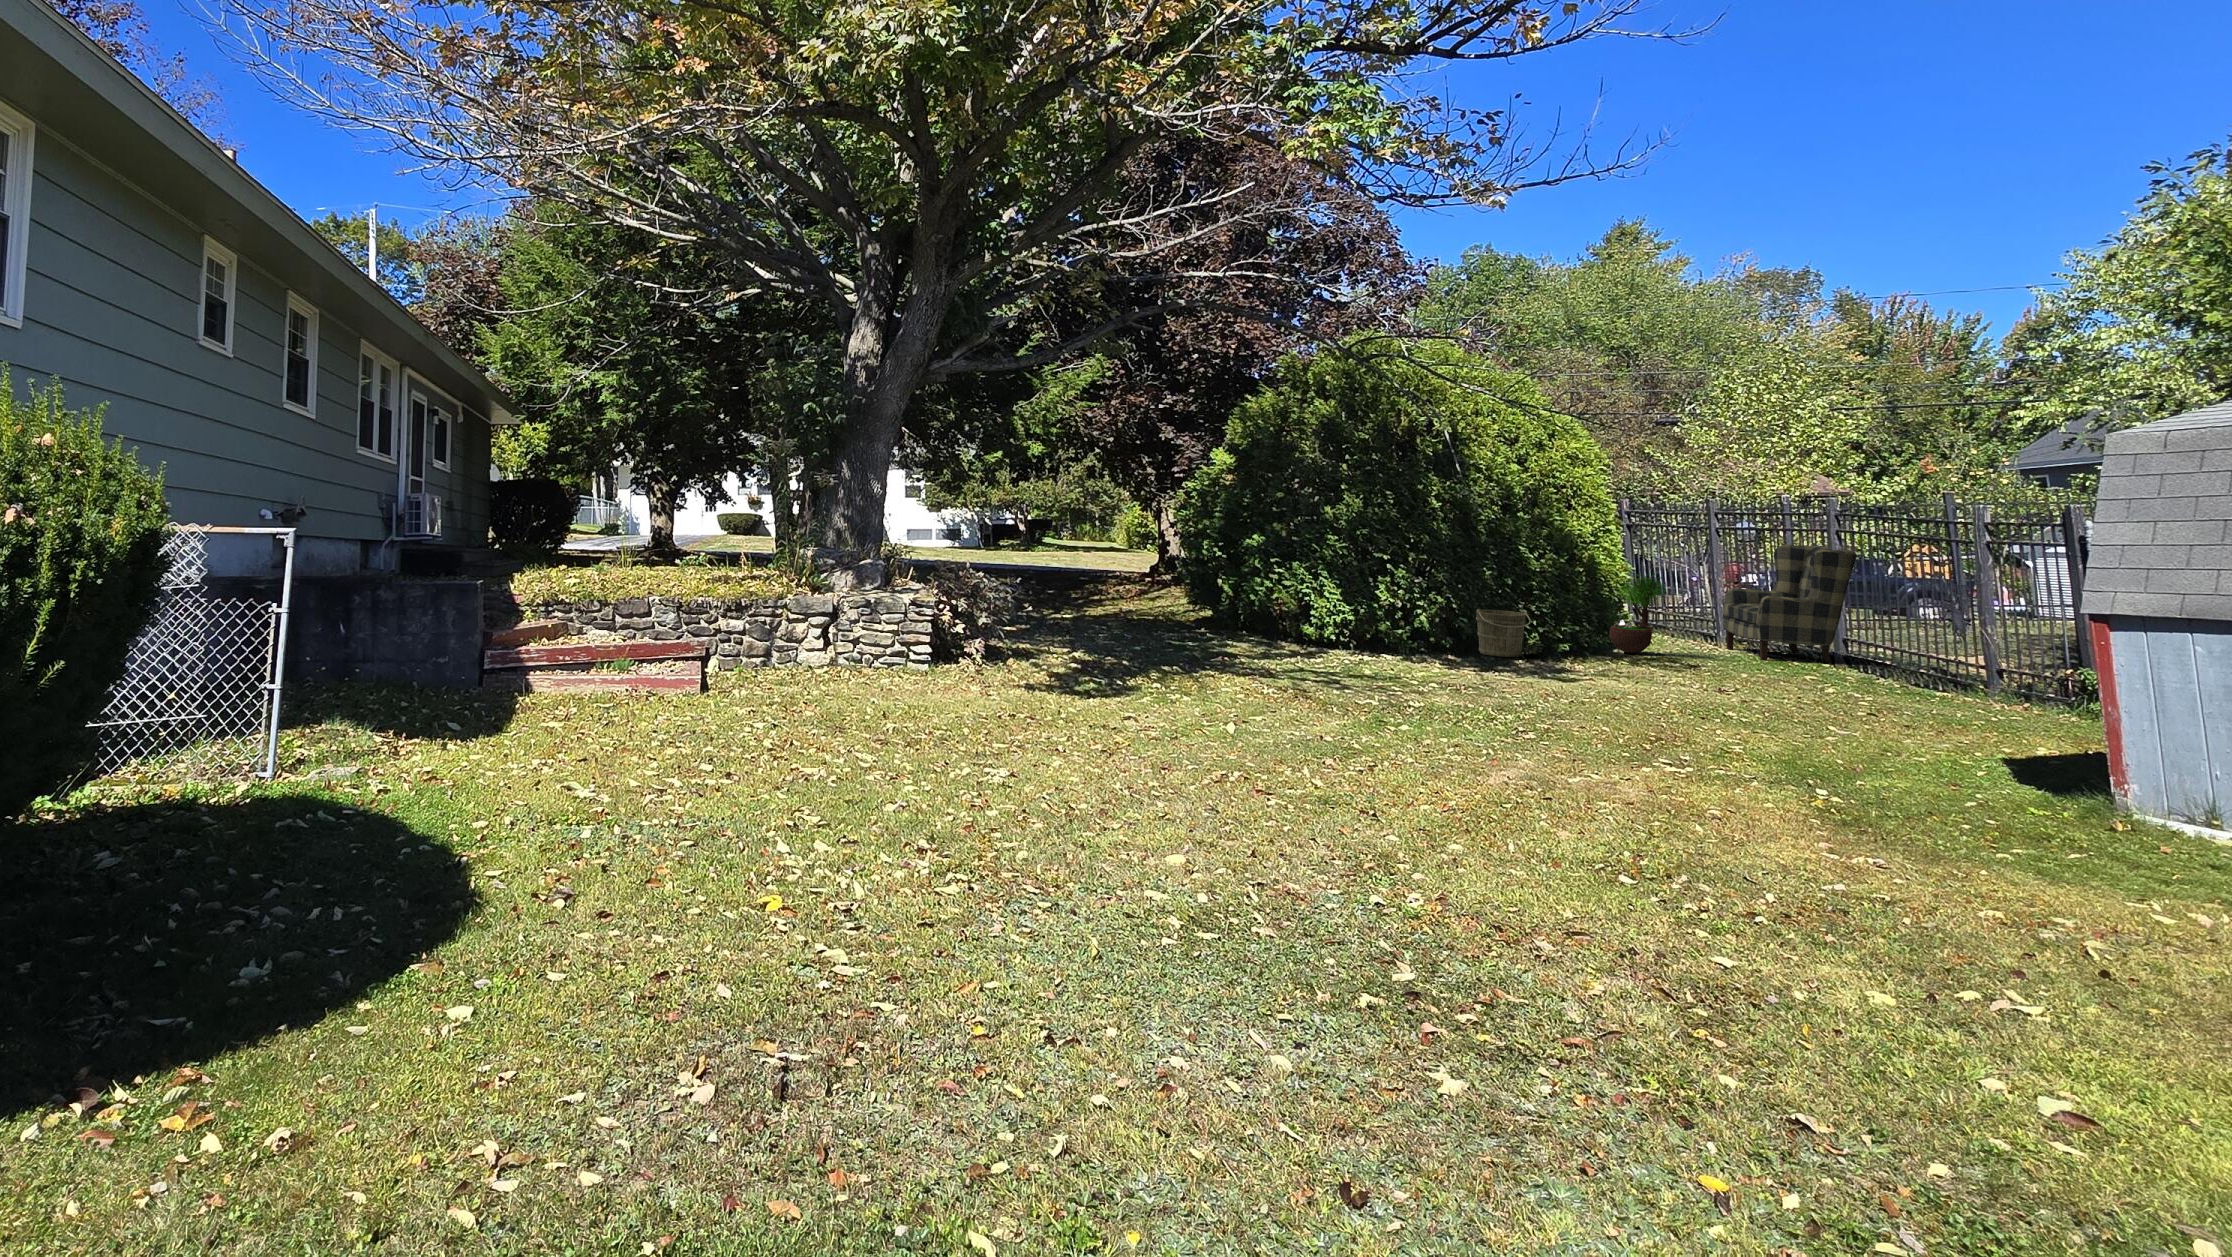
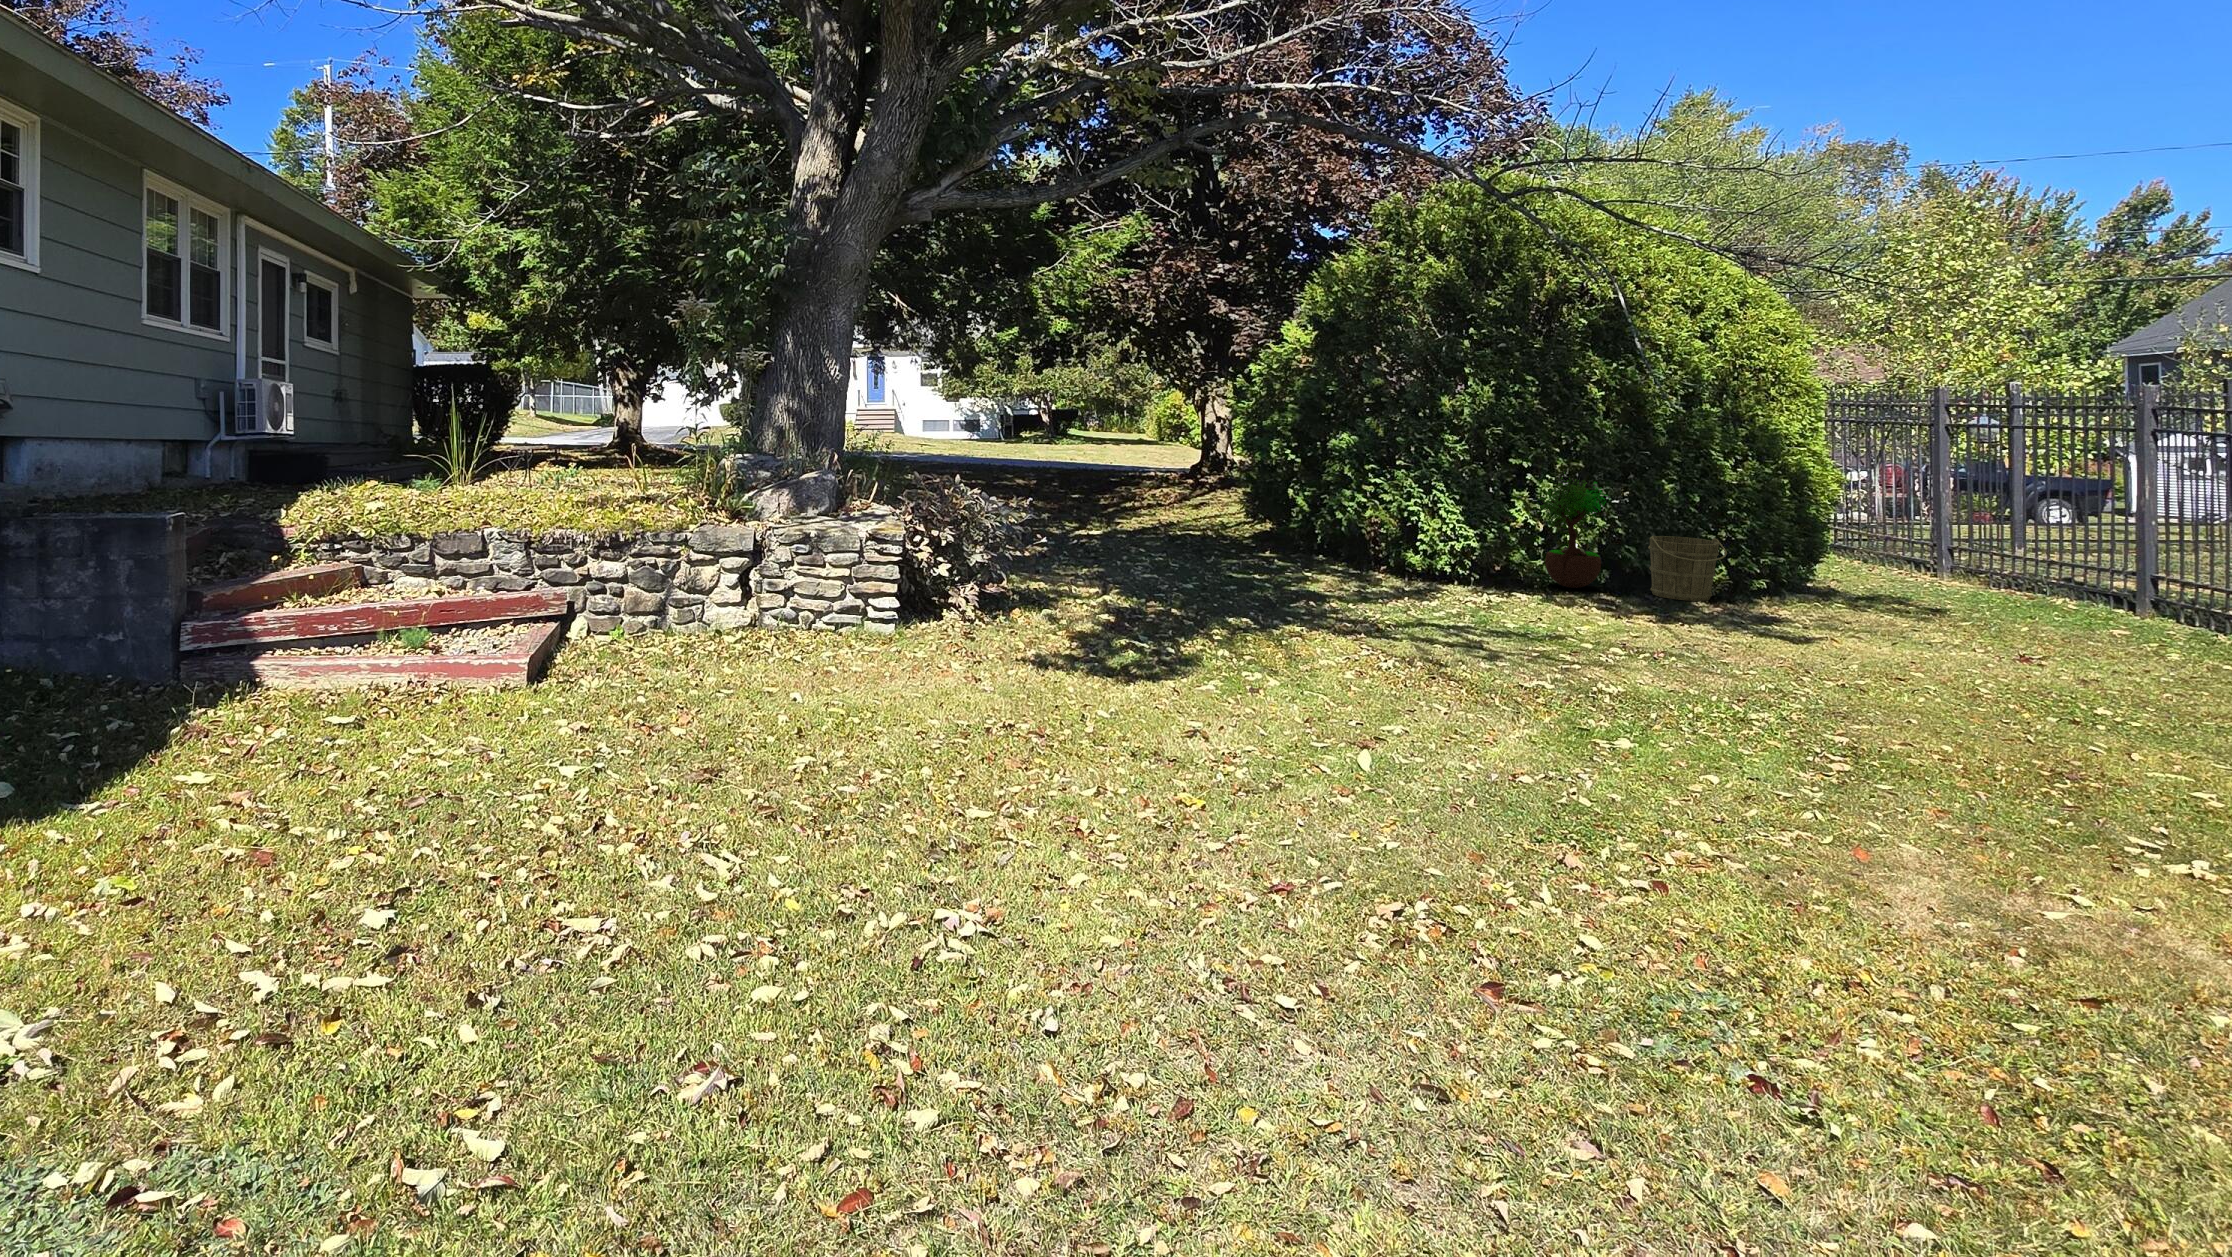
chair: present [1723,545,1856,664] -> none [1966,447,2170,608]
potted tree: present [1609,573,1665,653] -> present [1534,472,1611,588]

